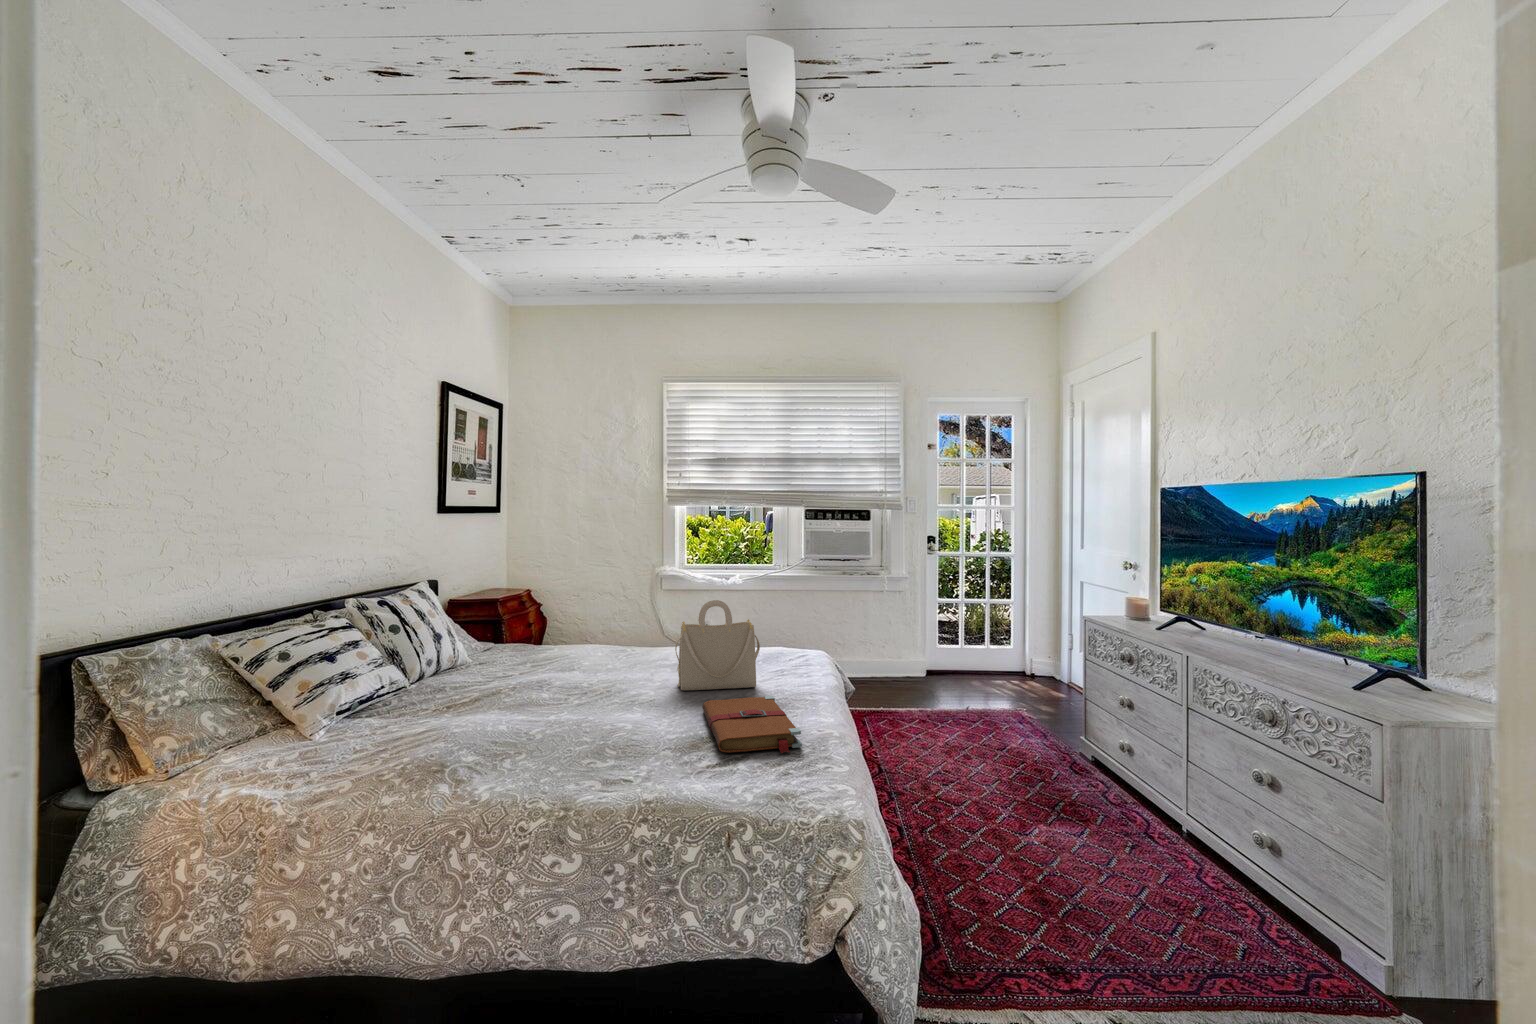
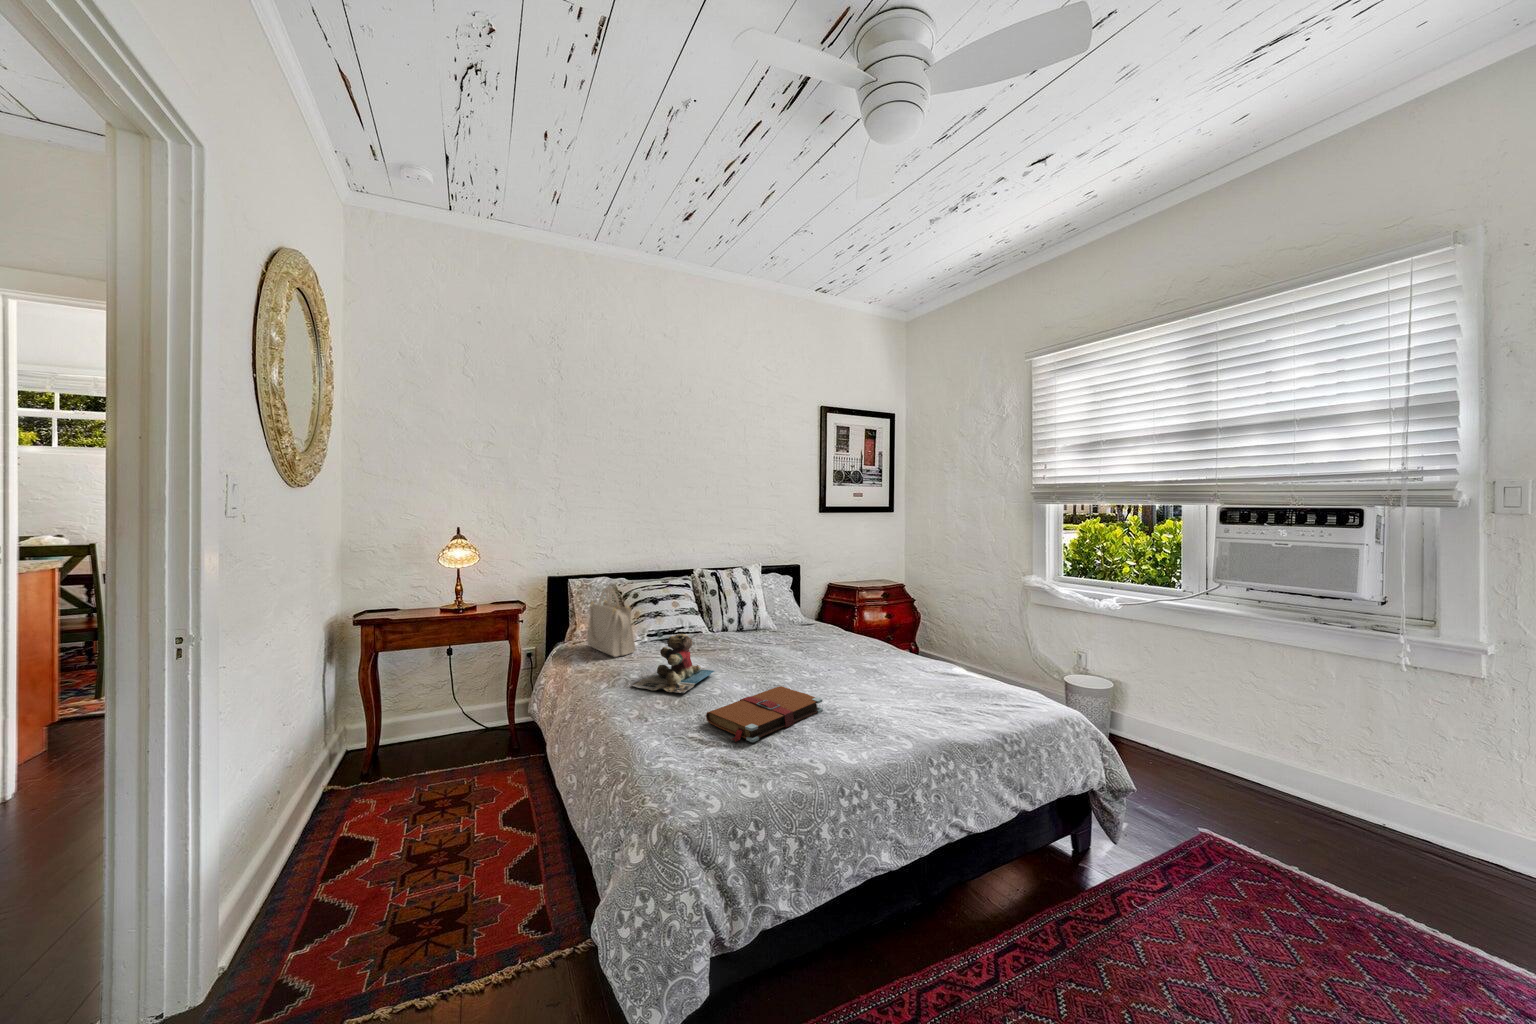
handbag: present [675,600,760,690] -> present [587,587,635,657]
teddy bear: none [500,671,620,767] -> present [632,634,715,693]

